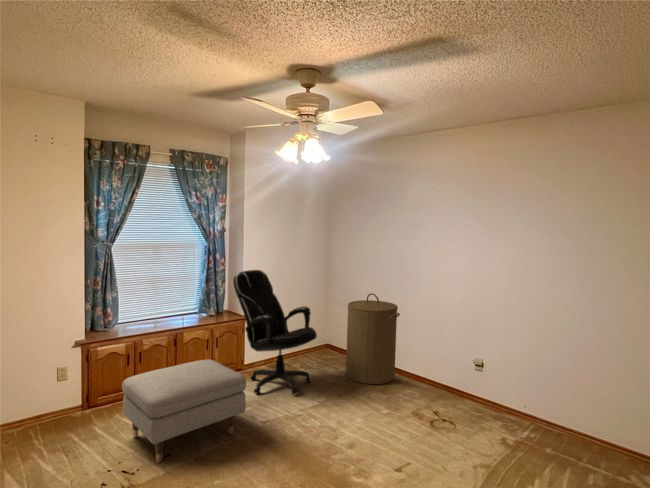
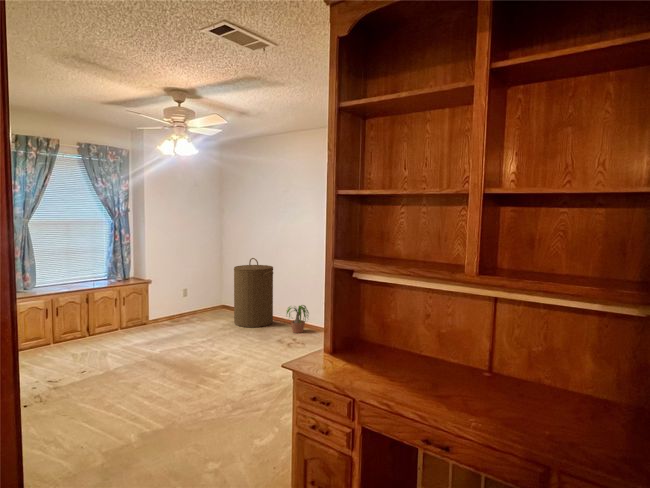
office chair: present [233,270,317,395] -> none [137,242,207,337]
ottoman: present [122,359,246,462] -> none [44,308,145,374]
potted plant: none [412,362,456,401] -> present [287,305,309,333]

